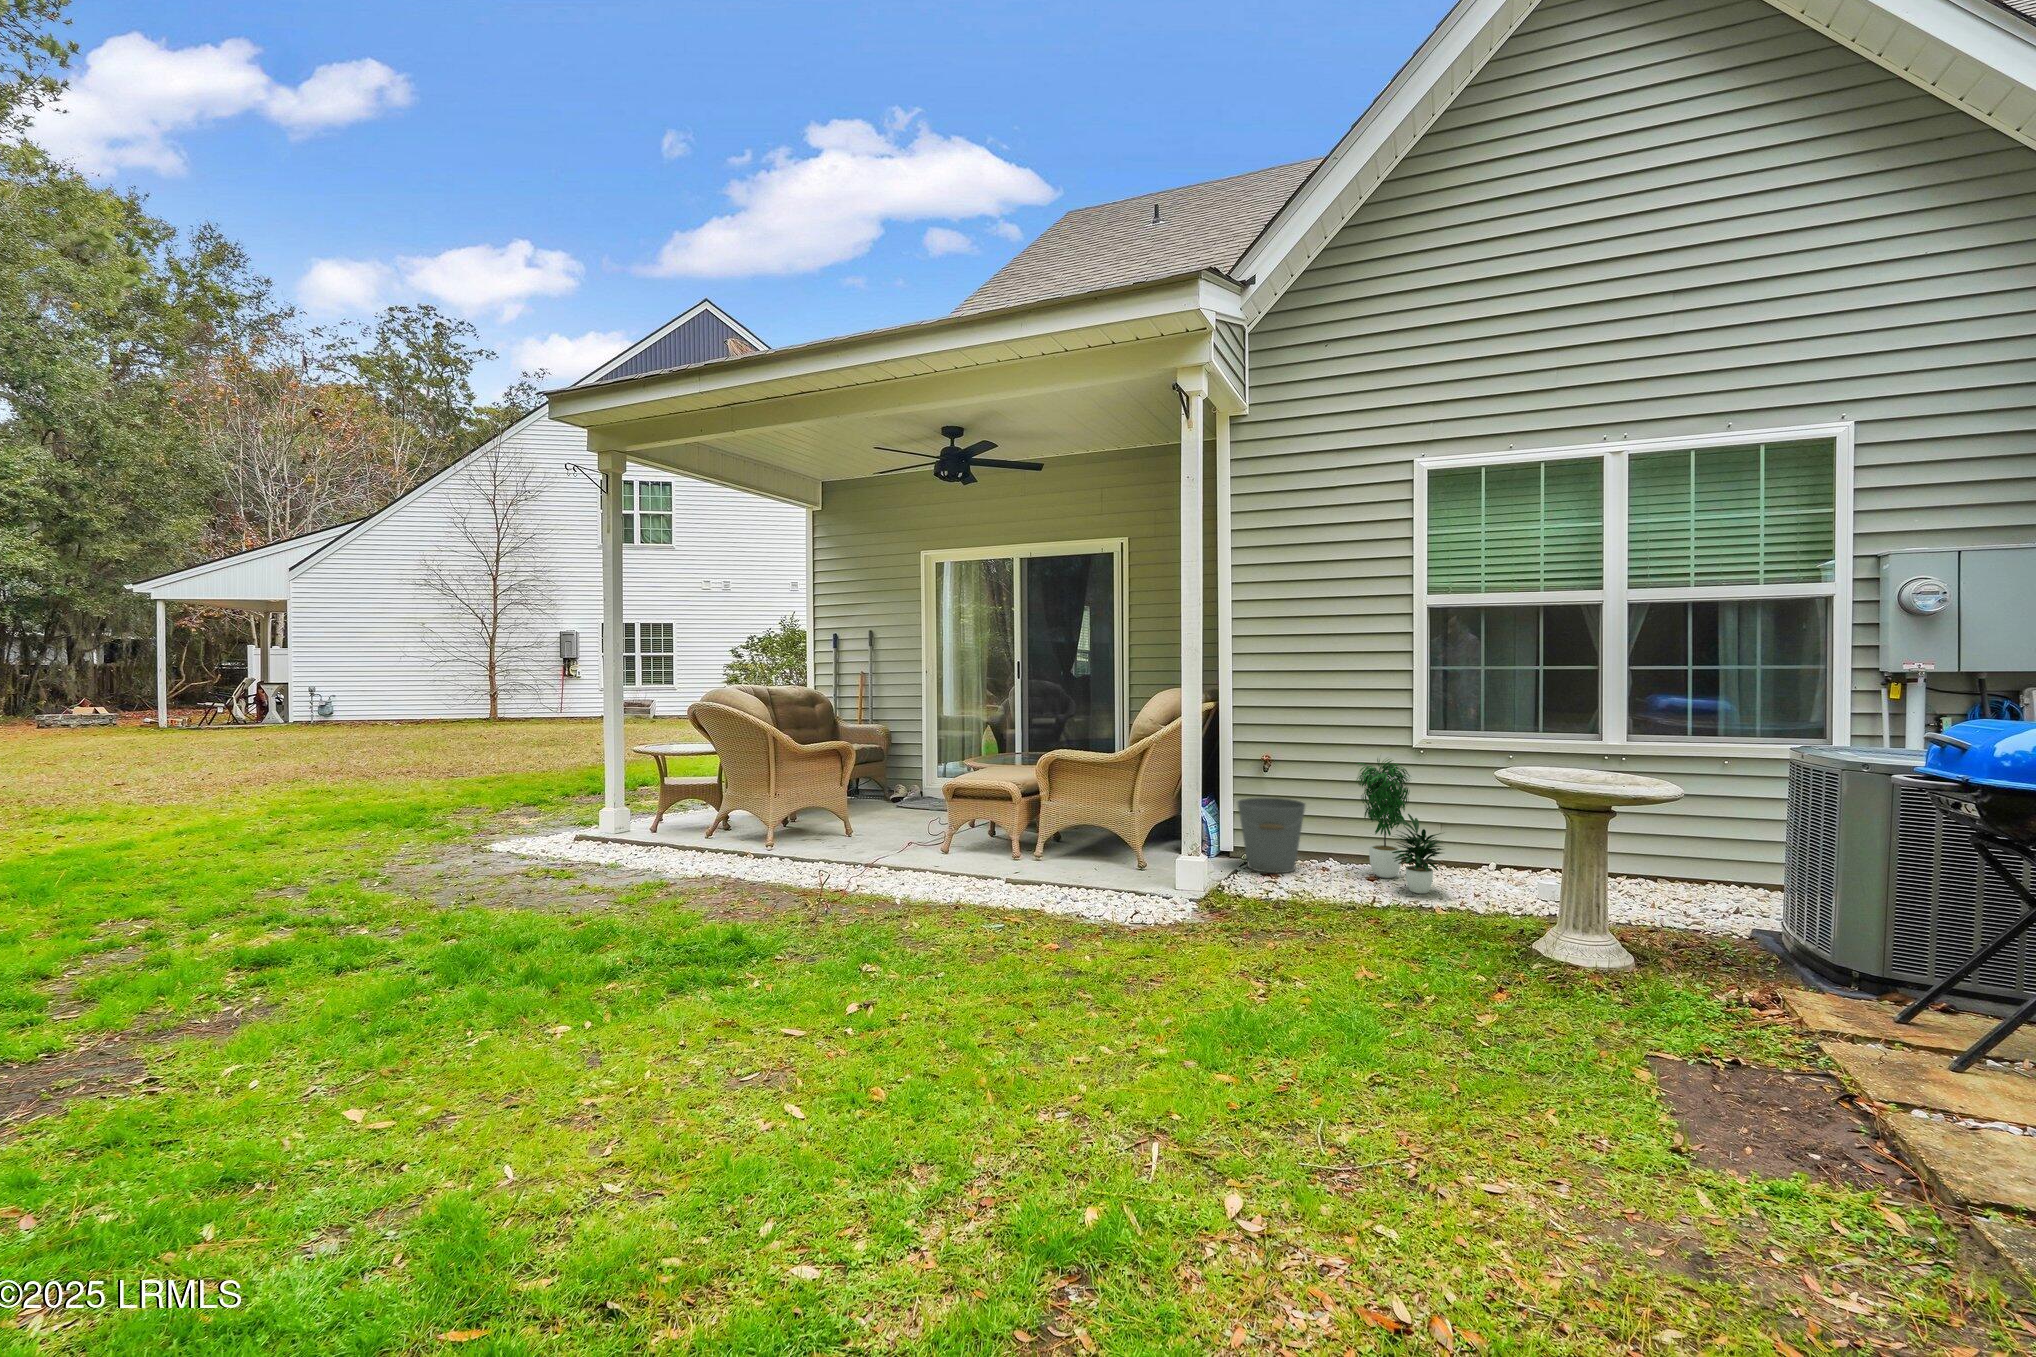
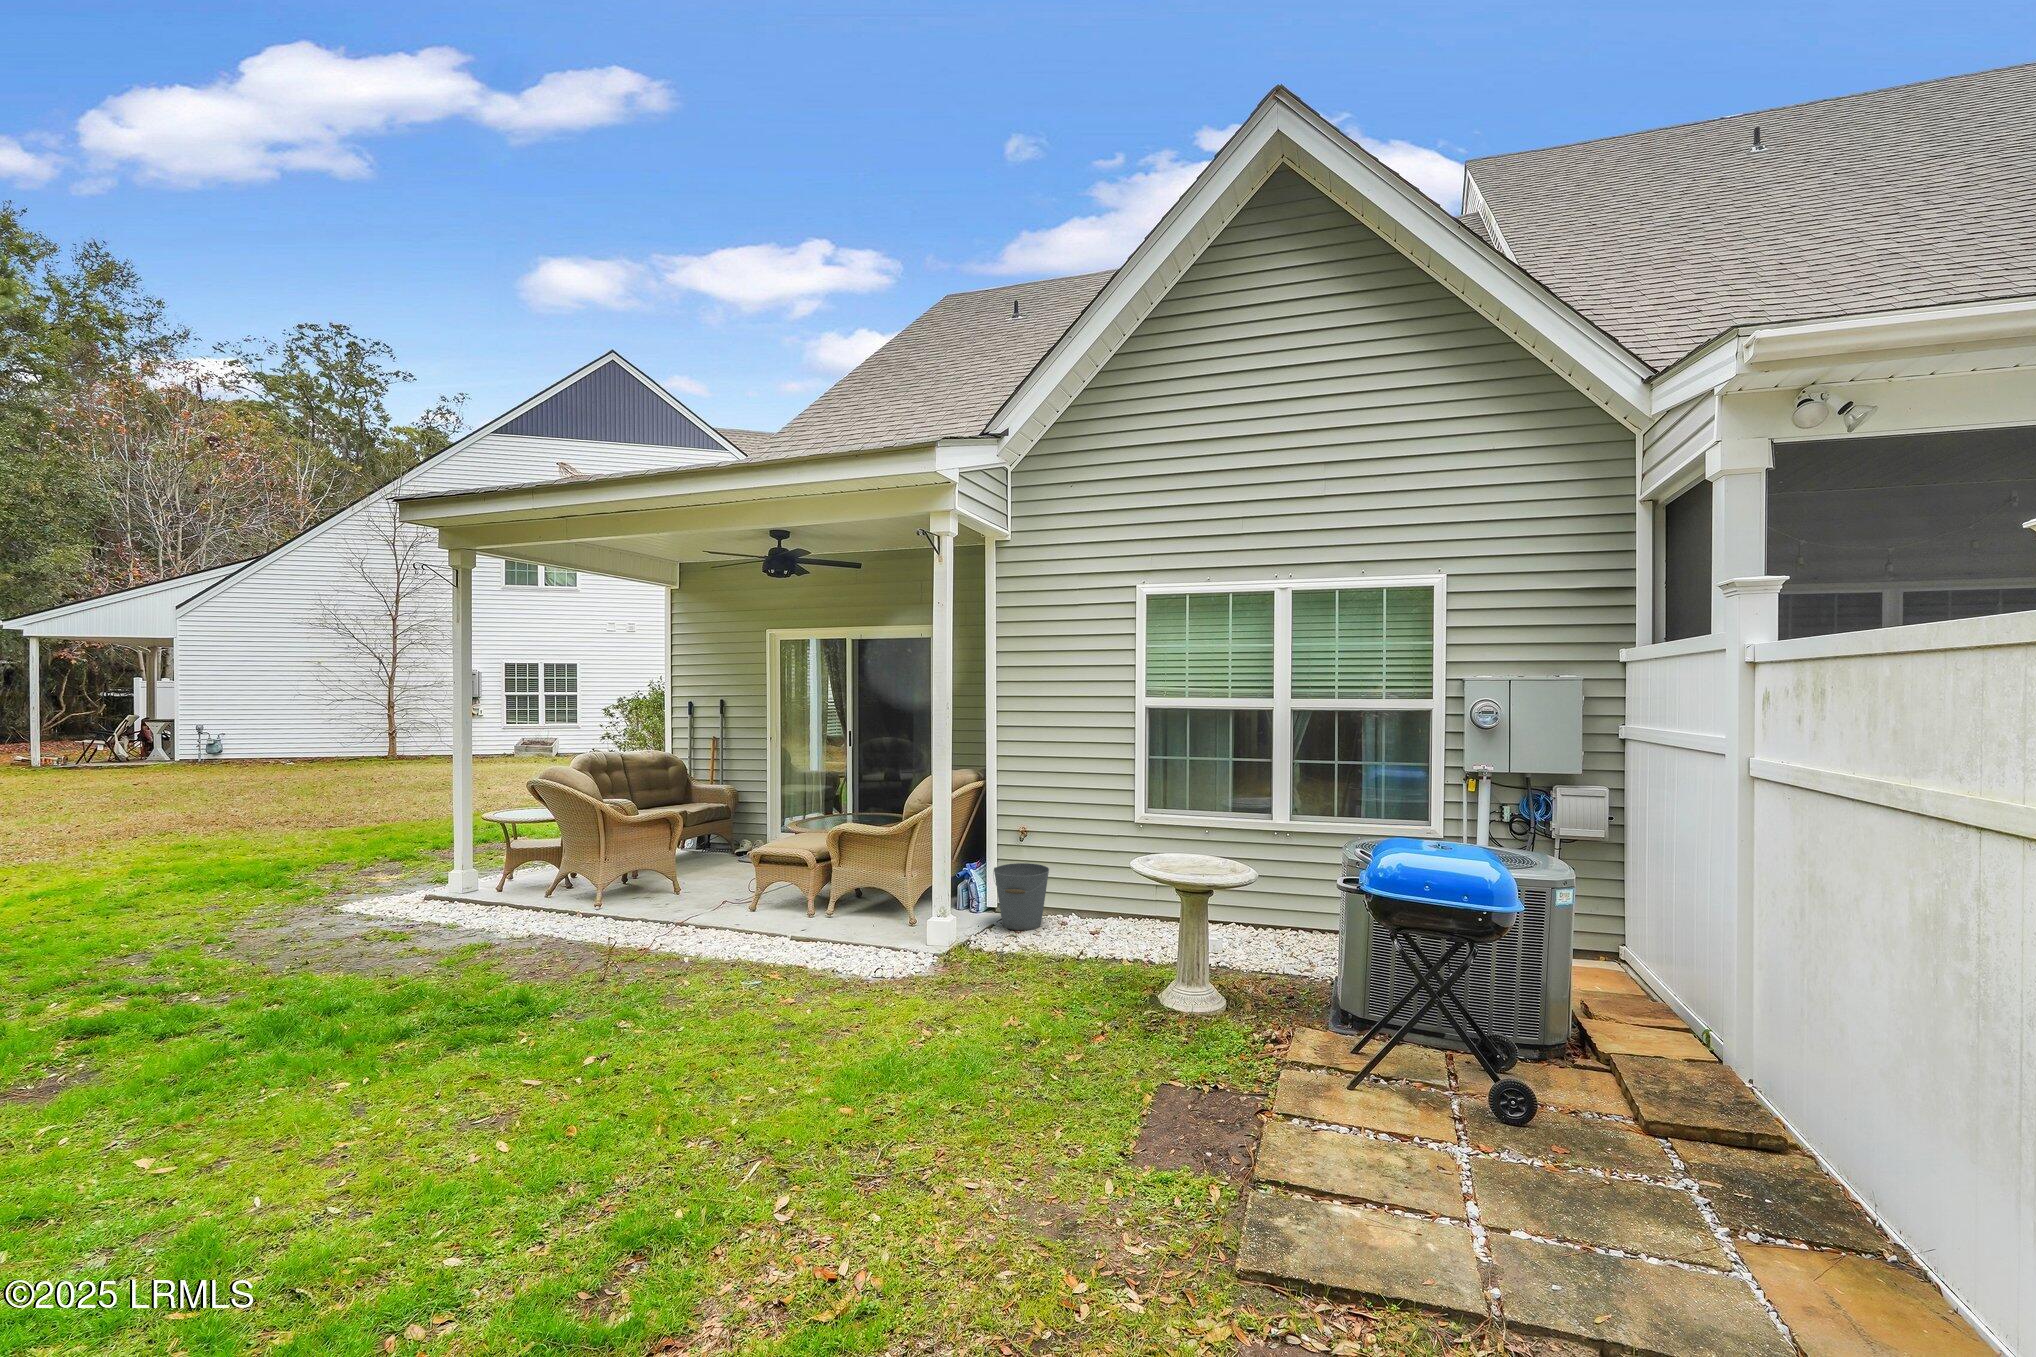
potted plant: present [1357,759,1443,893] -> none [1086,828,1144,949]

